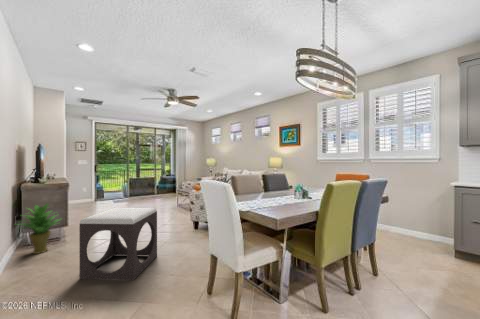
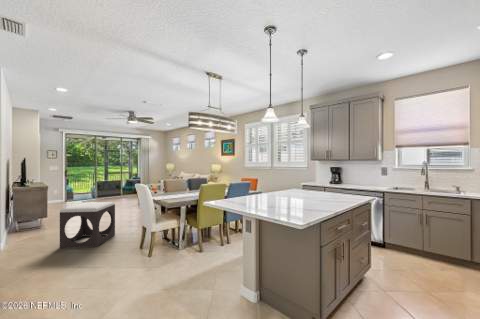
potted plant: present [23,204,60,254] -> none [7,201,44,237]

